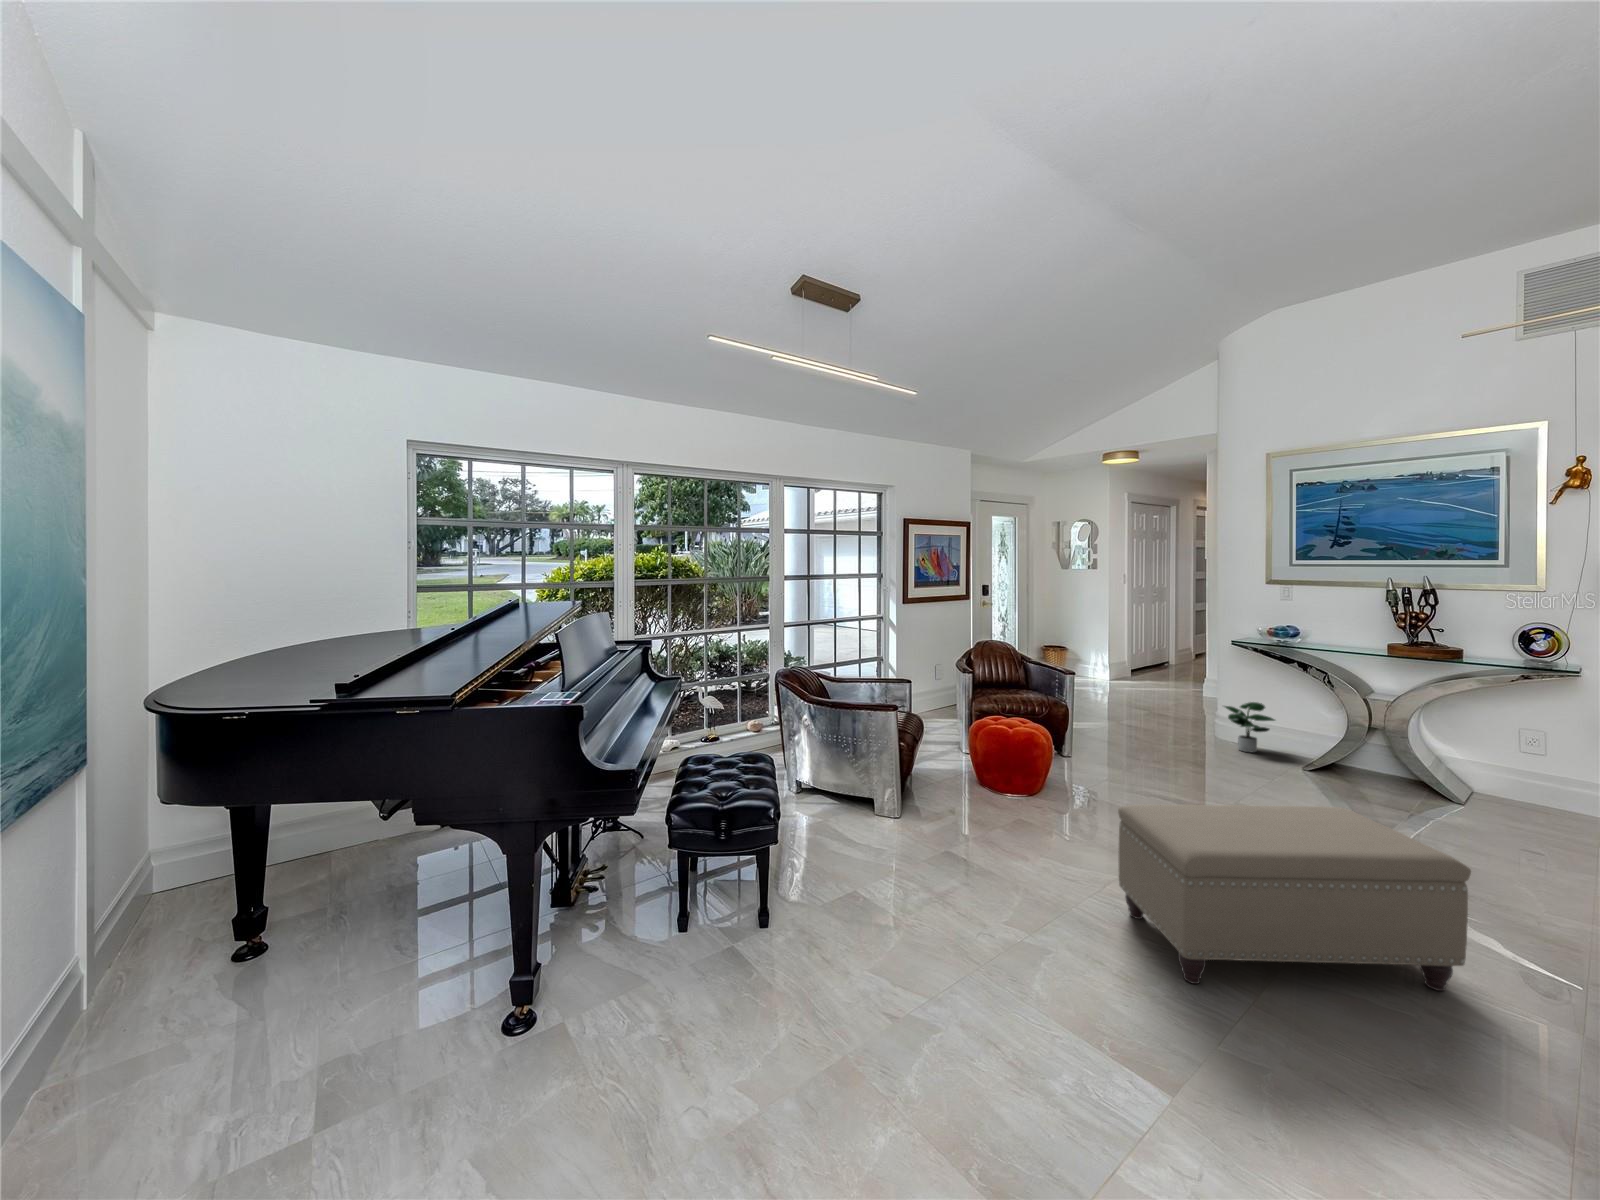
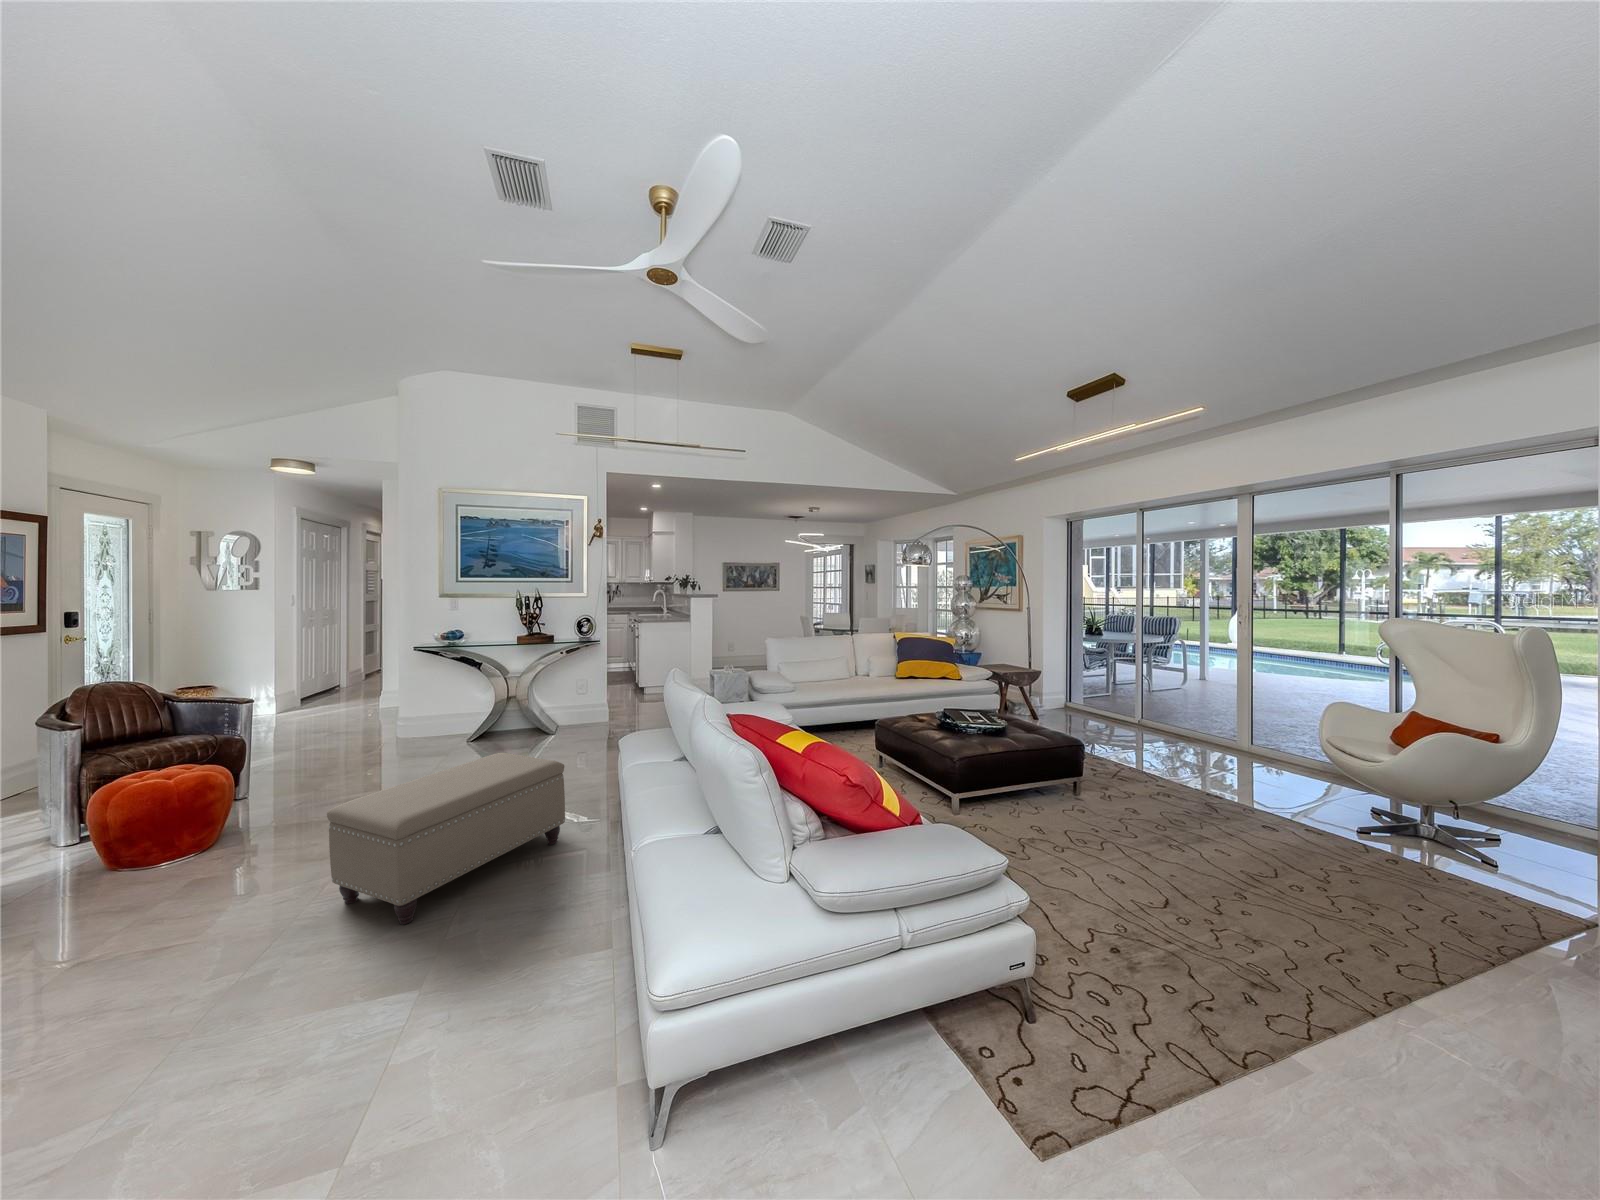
potted plant: present [1224,702,1275,752] -> none [408,695,452,738]

